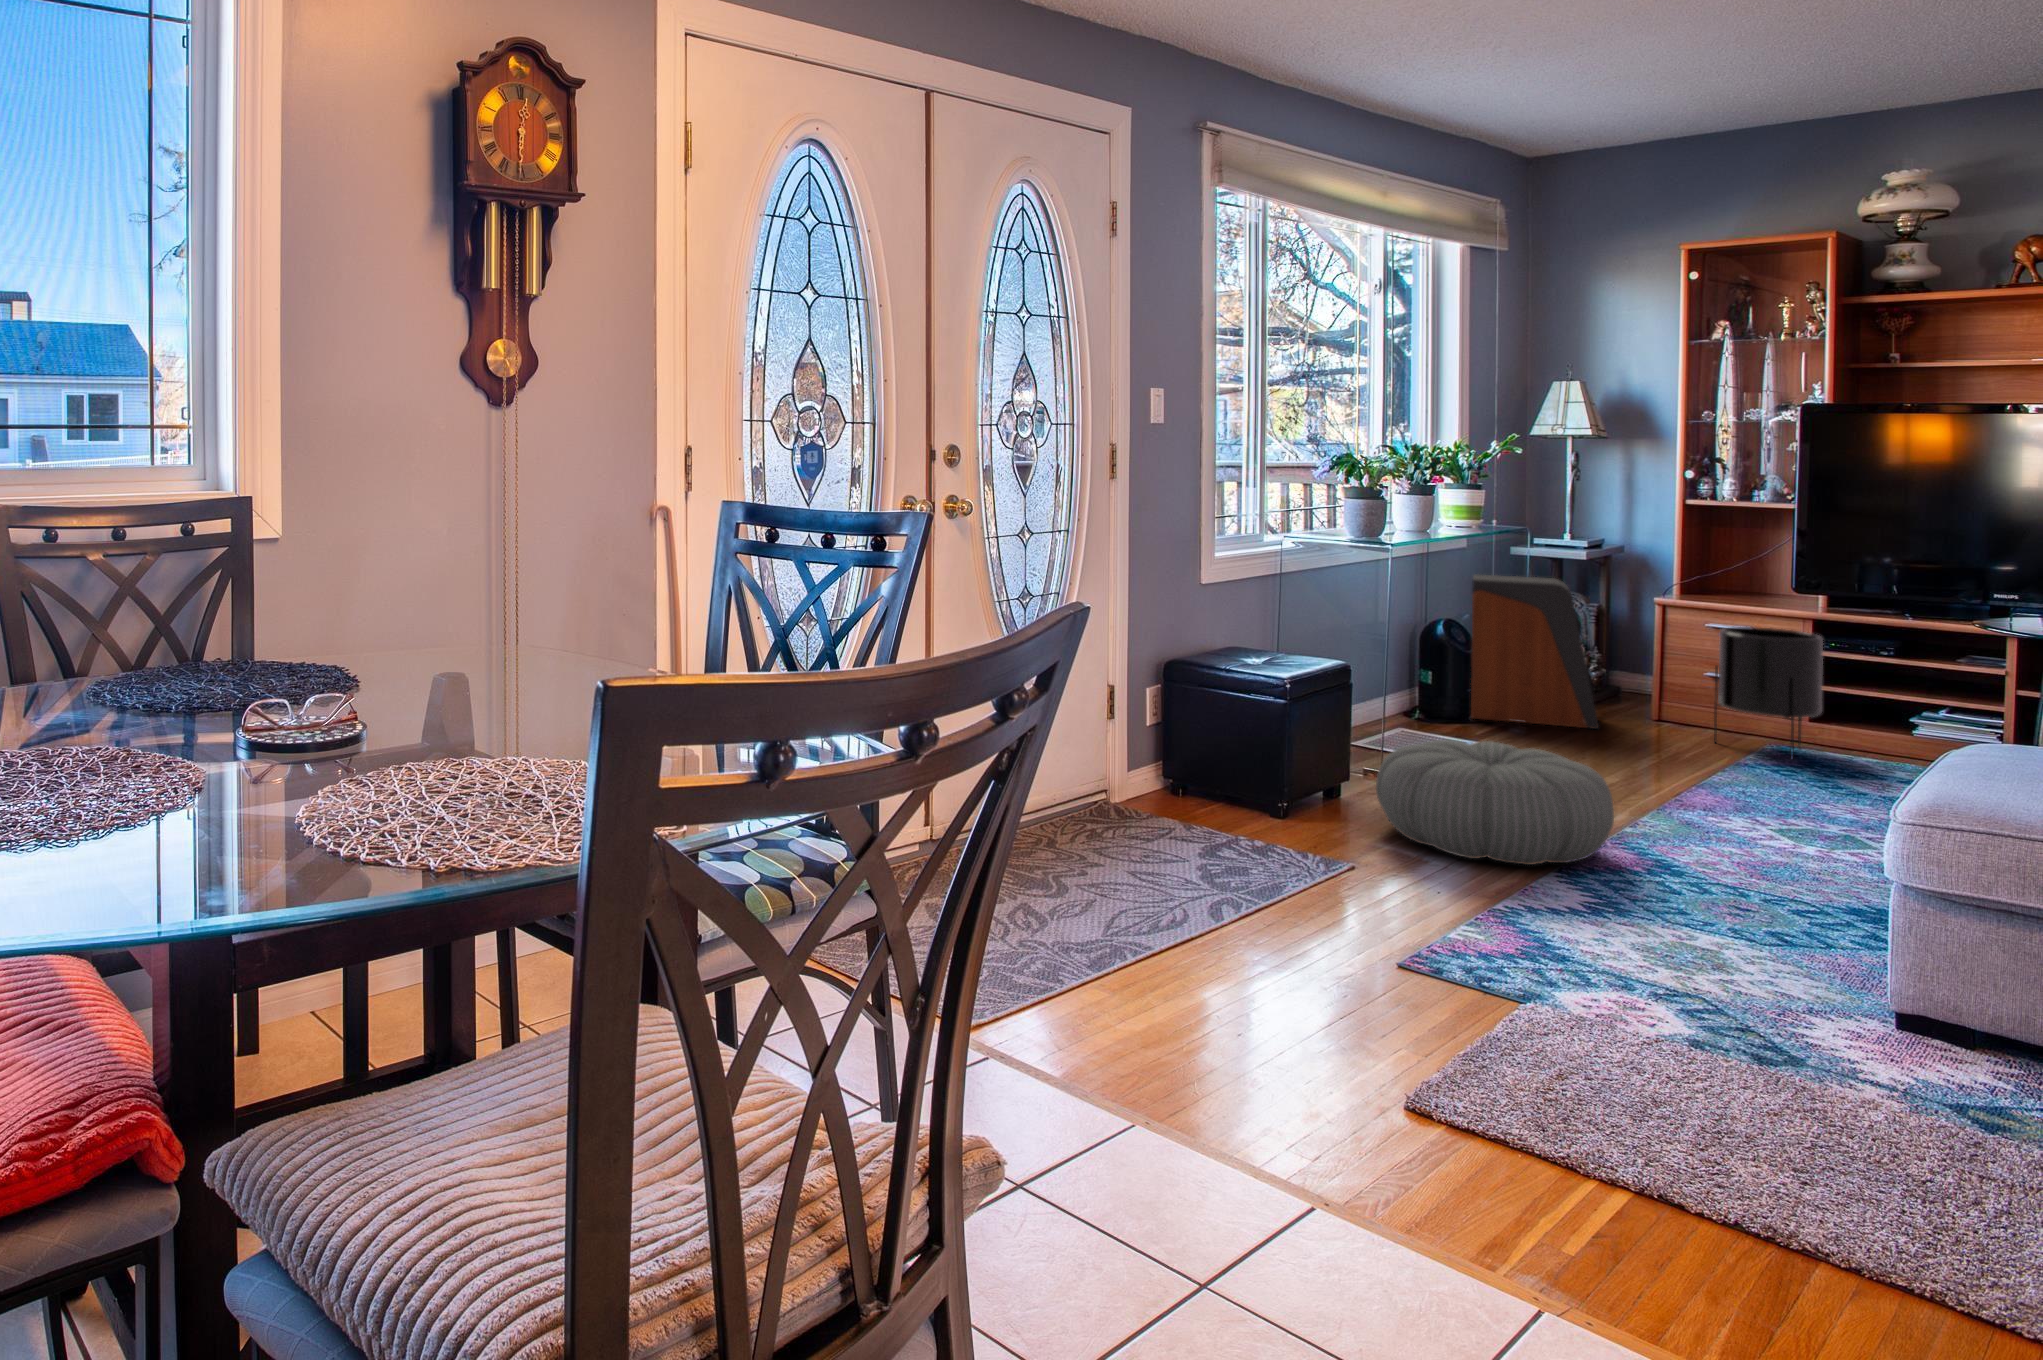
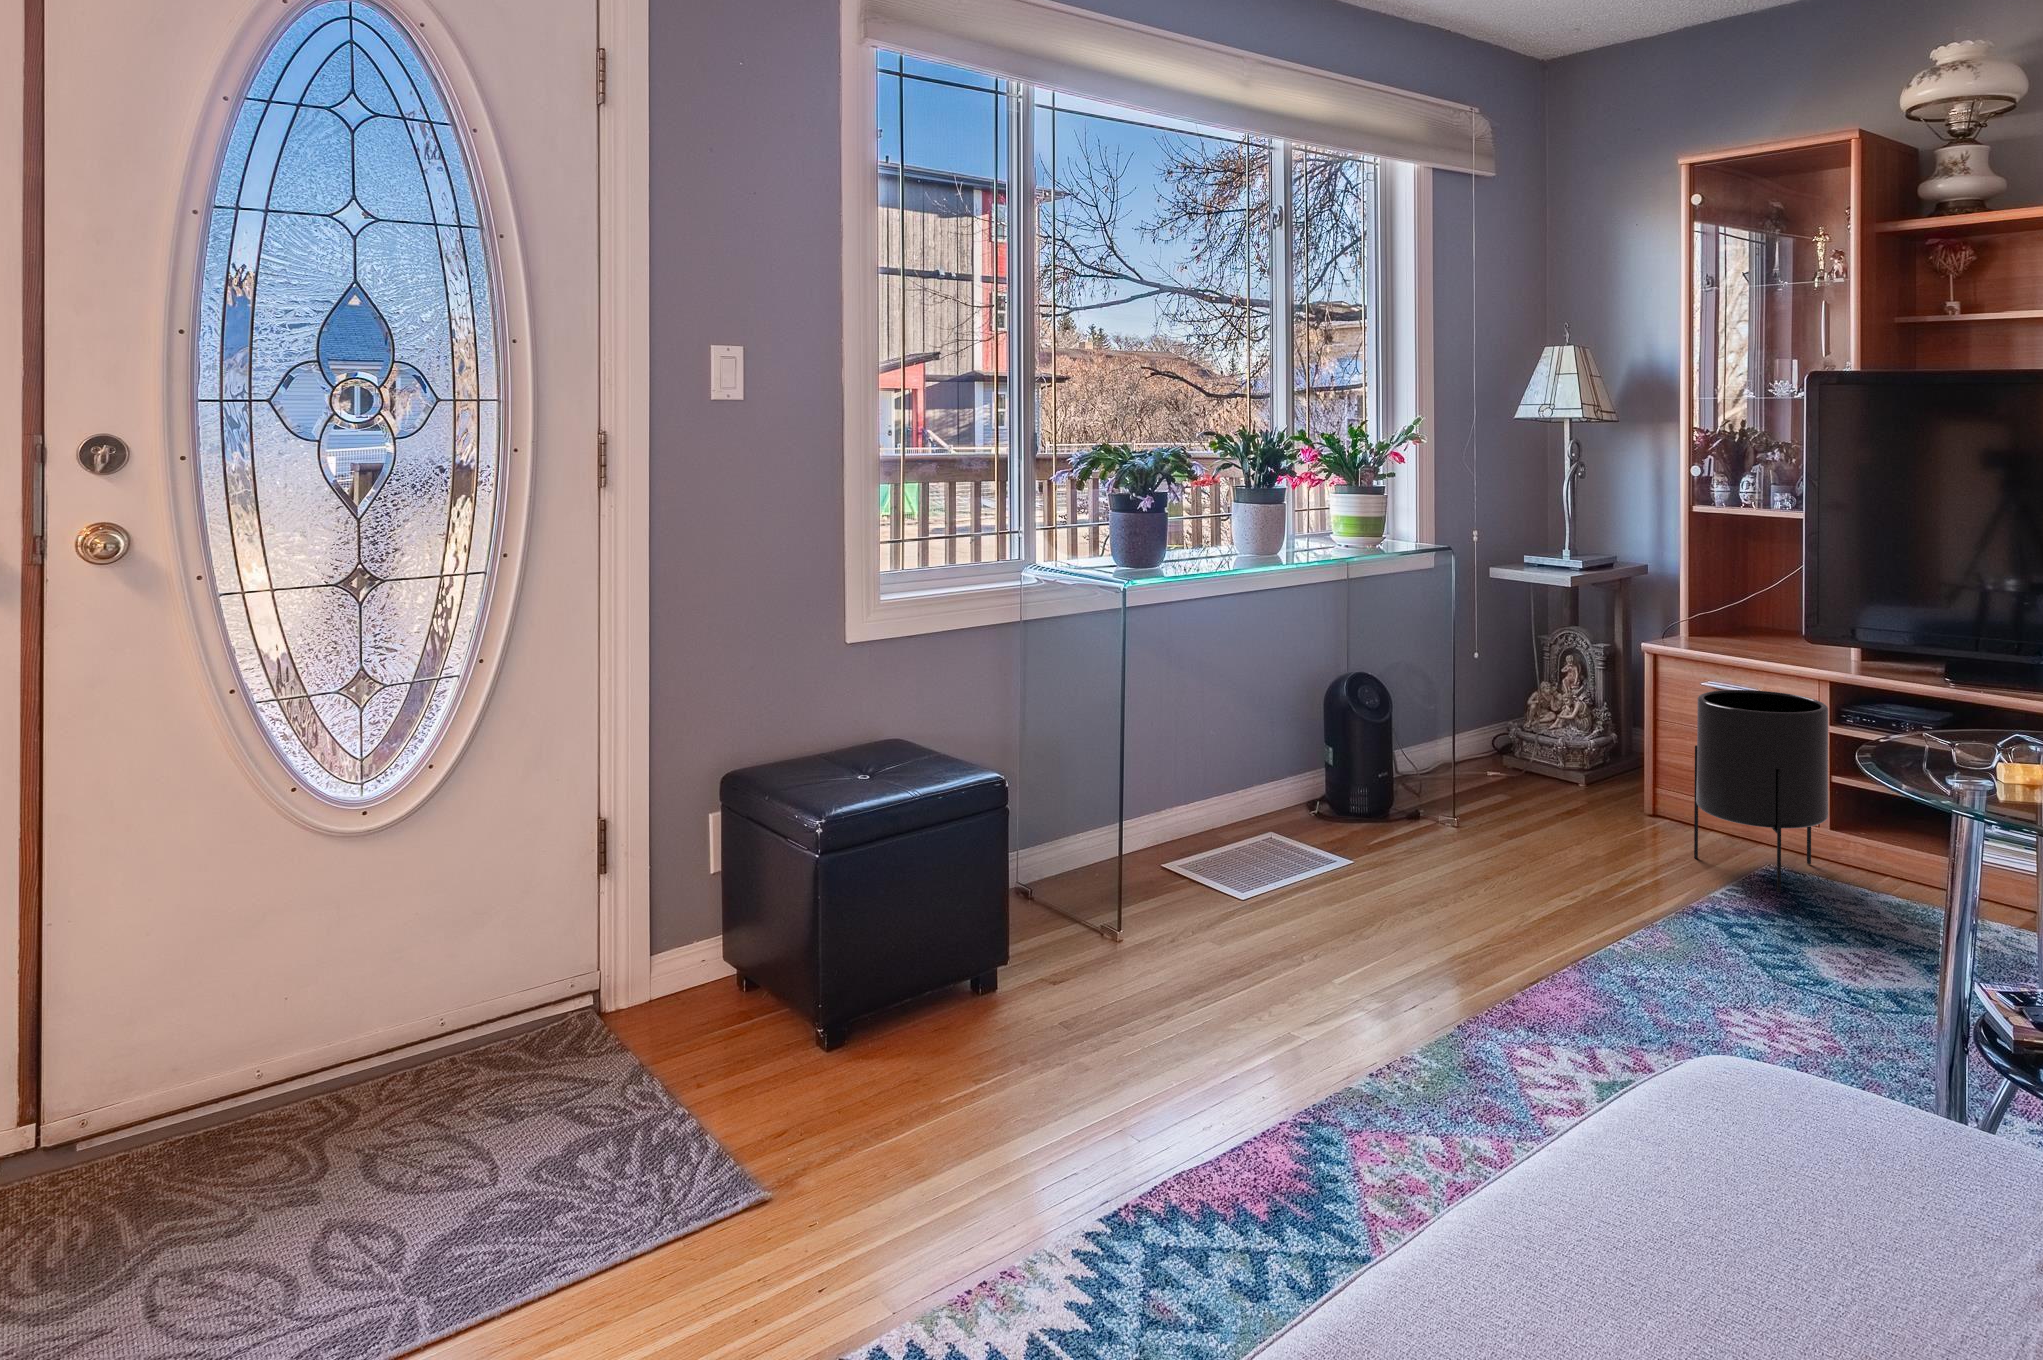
speaker: present [1471,575,1599,729] -> none [1397,610,1570,834]
pouf: present [1376,740,1614,865] -> none [929,916,1301,1189]

